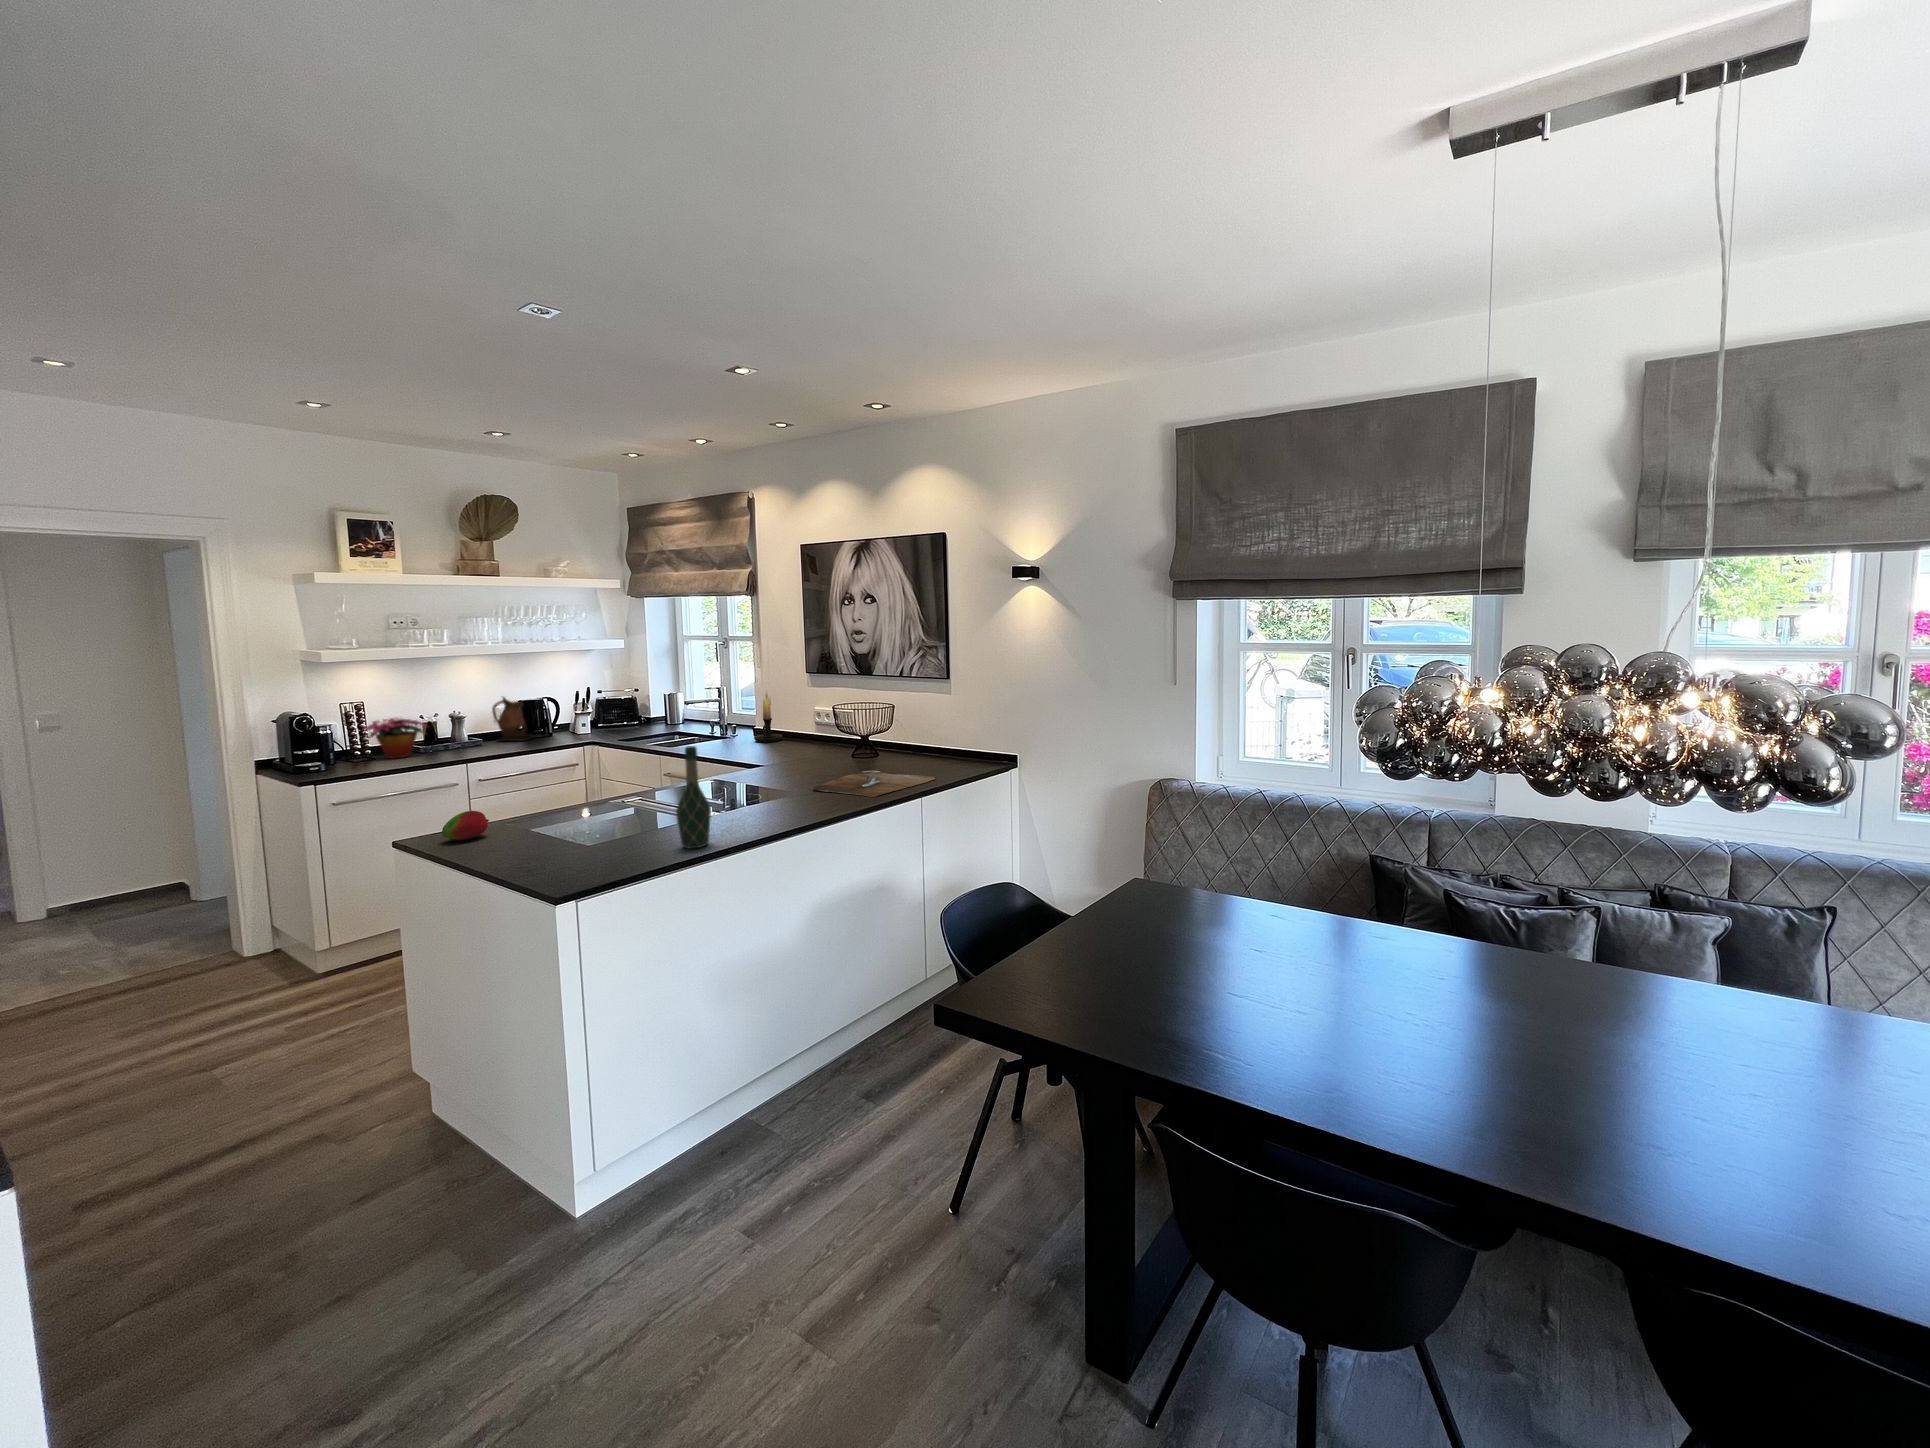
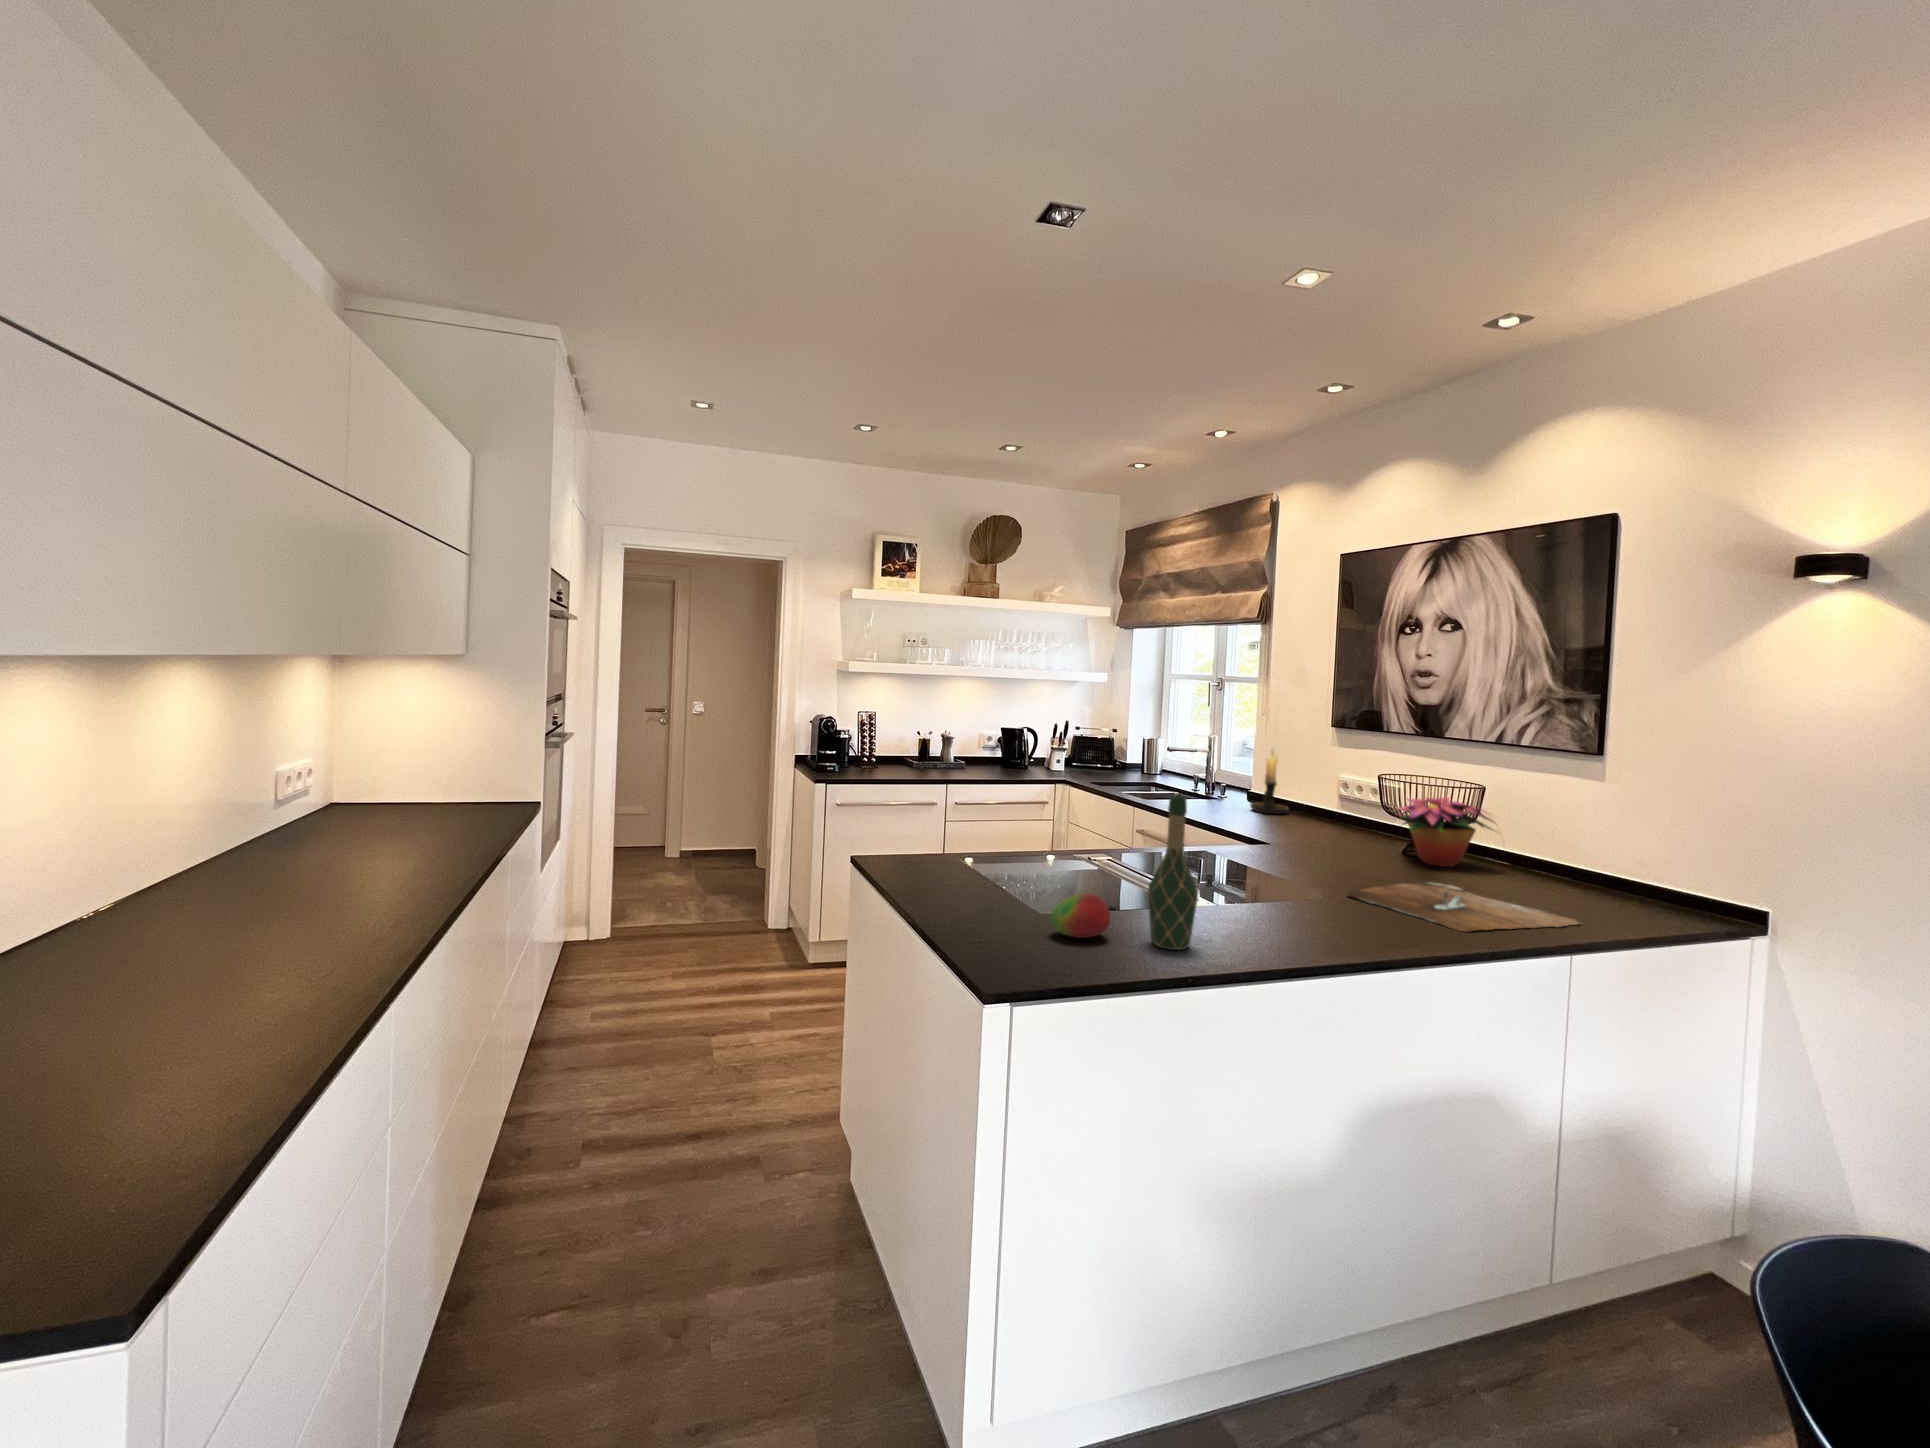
ceramic pitcher: present [492,697,540,741] -> none [976,721,1019,770]
flower arrangement: present [365,718,424,758] -> present [1399,797,1499,867]
fruit: present [442,811,489,840] -> present [1051,893,1111,938]

